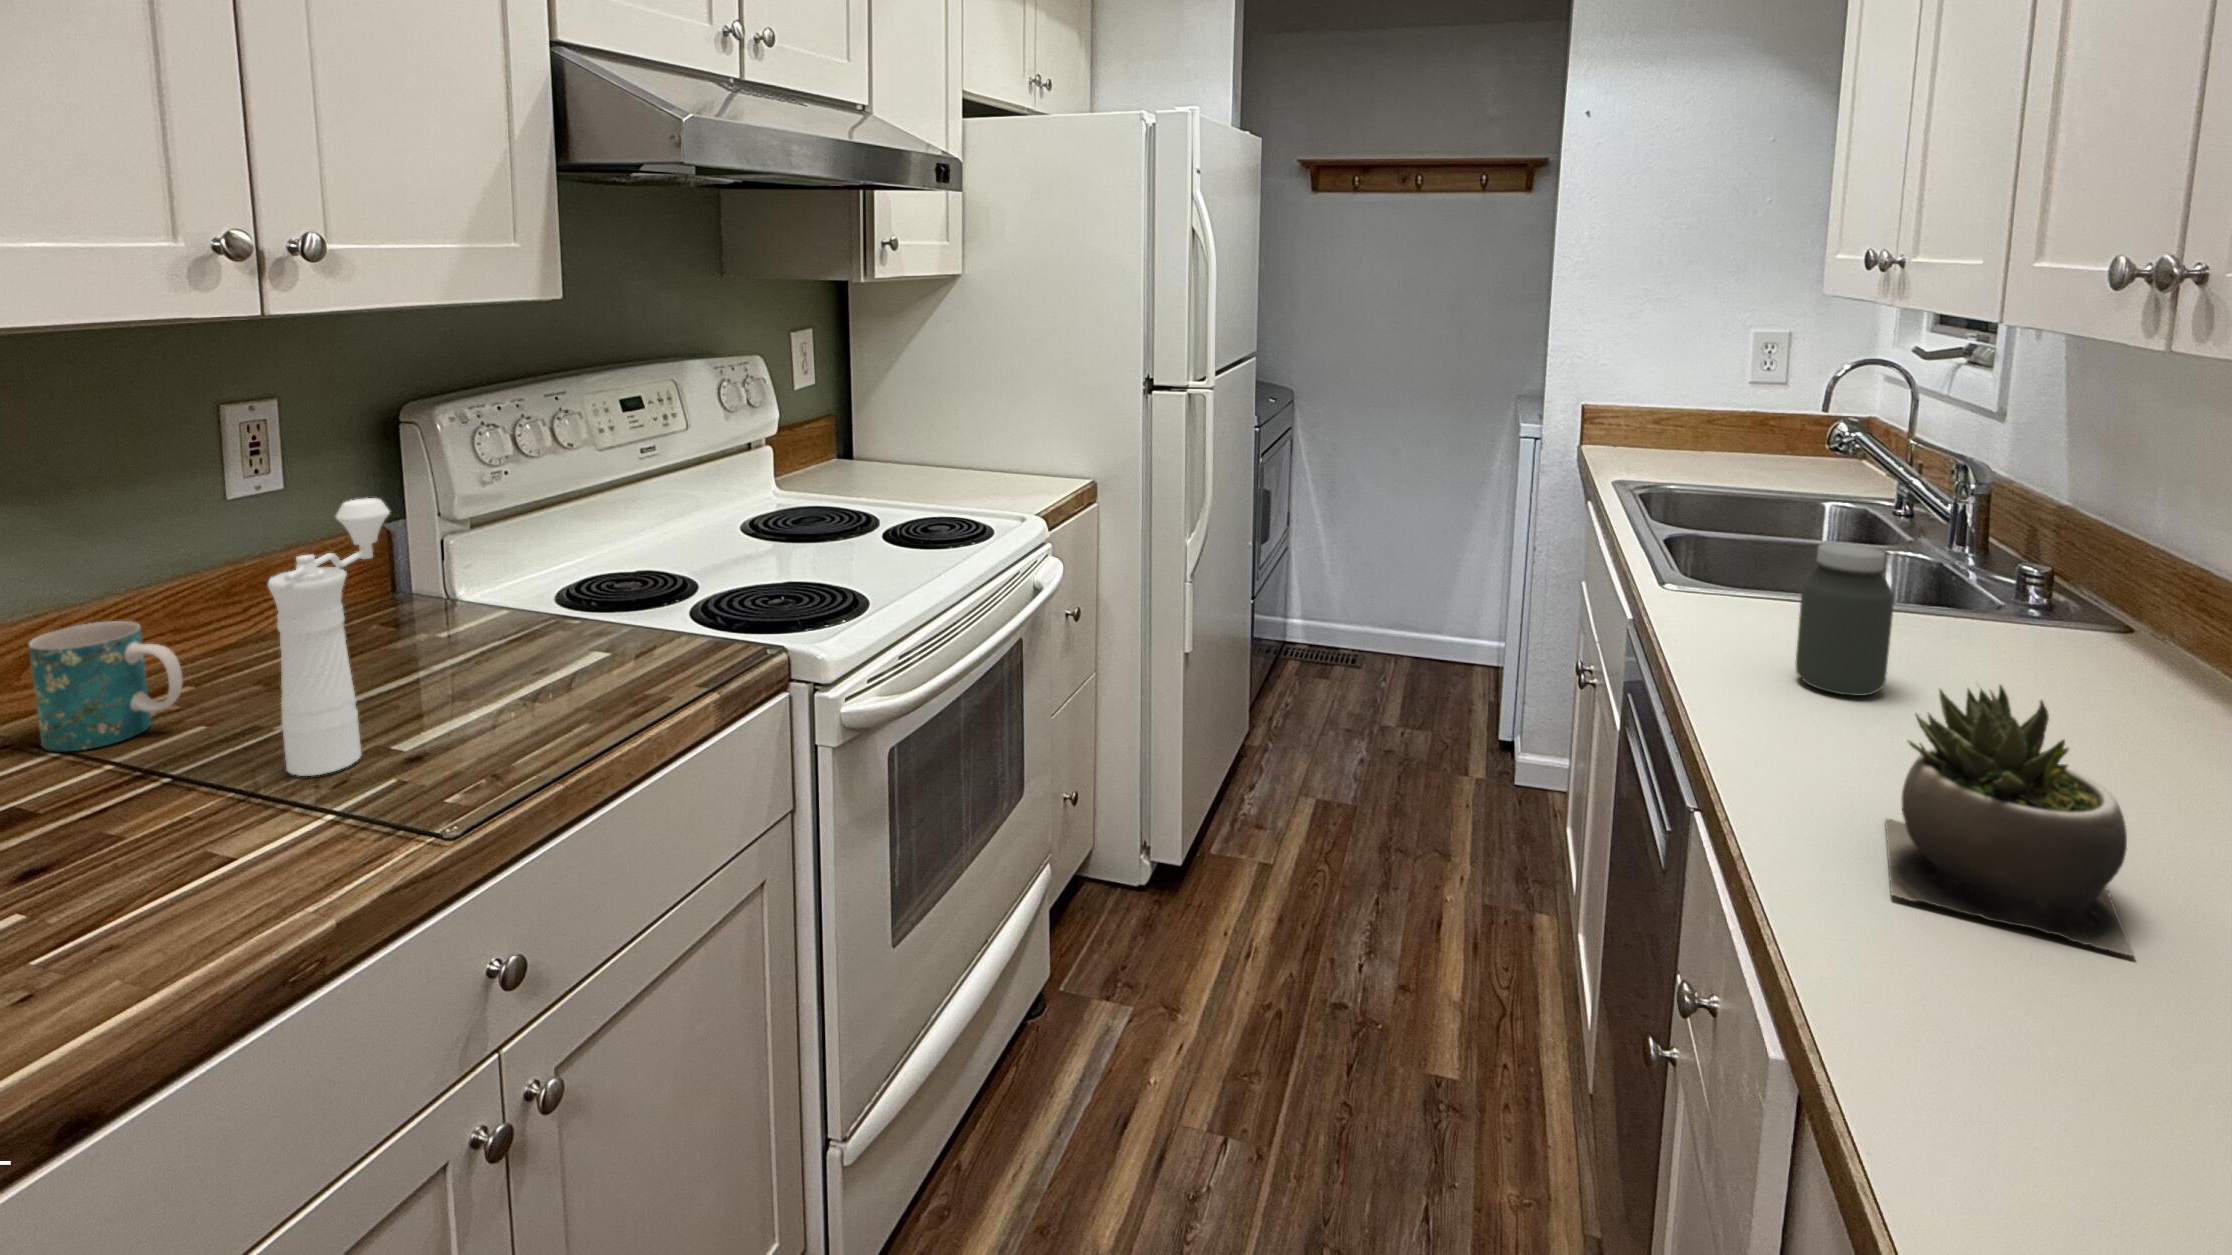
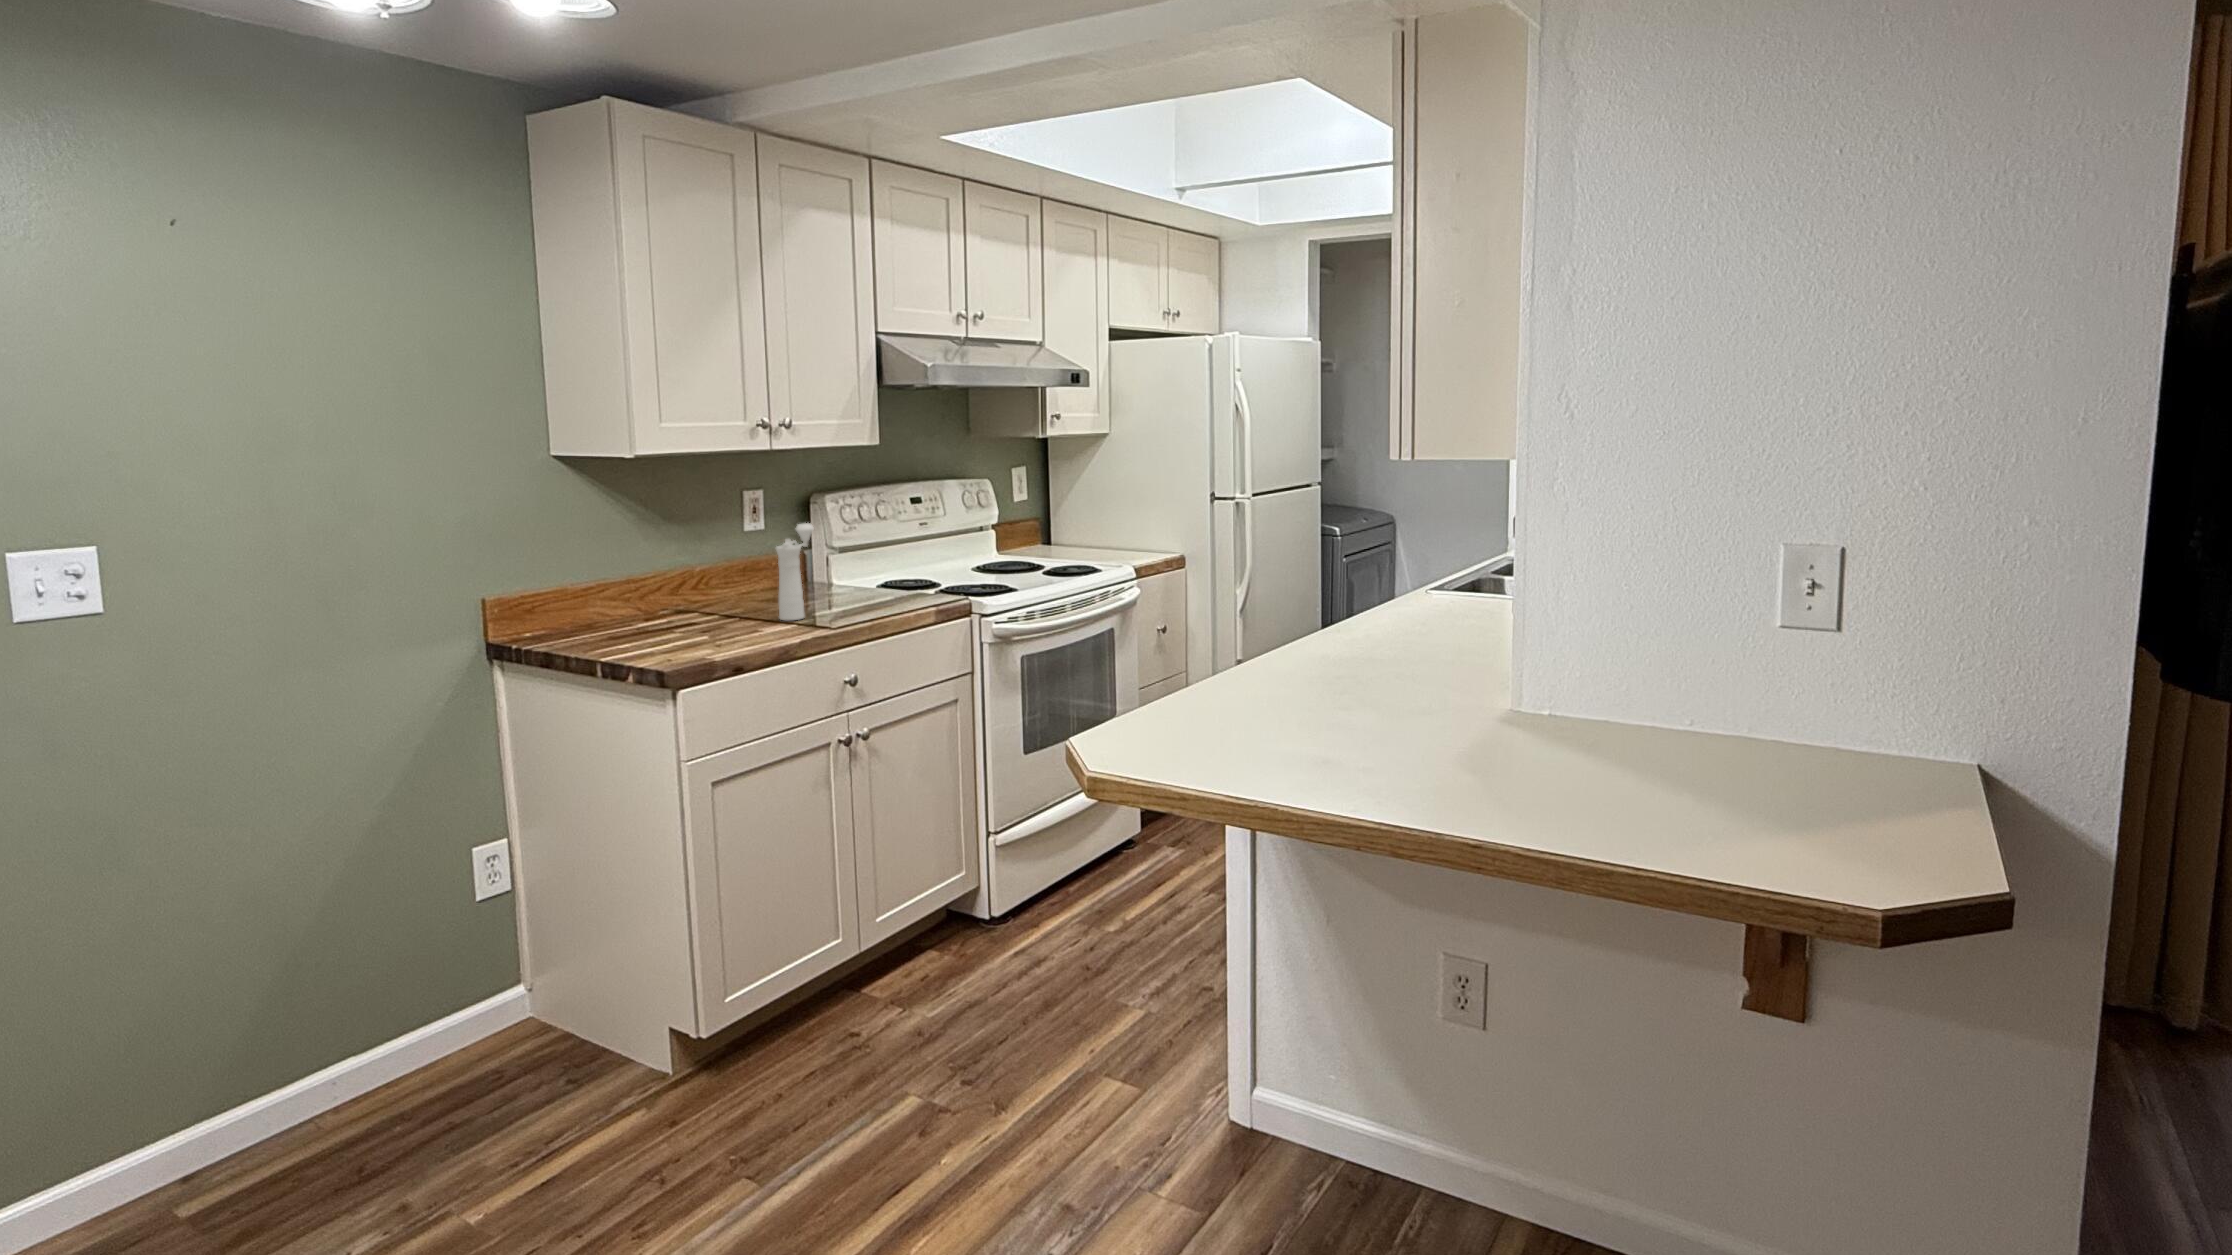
jar: present [1796,543,1894,696] -> none [1407,552,1444,620]
mug: present [29,621,182,751] -> none [690,570,740,614]
succulent plant: present [1885,685,2134,956] -> none [1320,578,1414,662]

